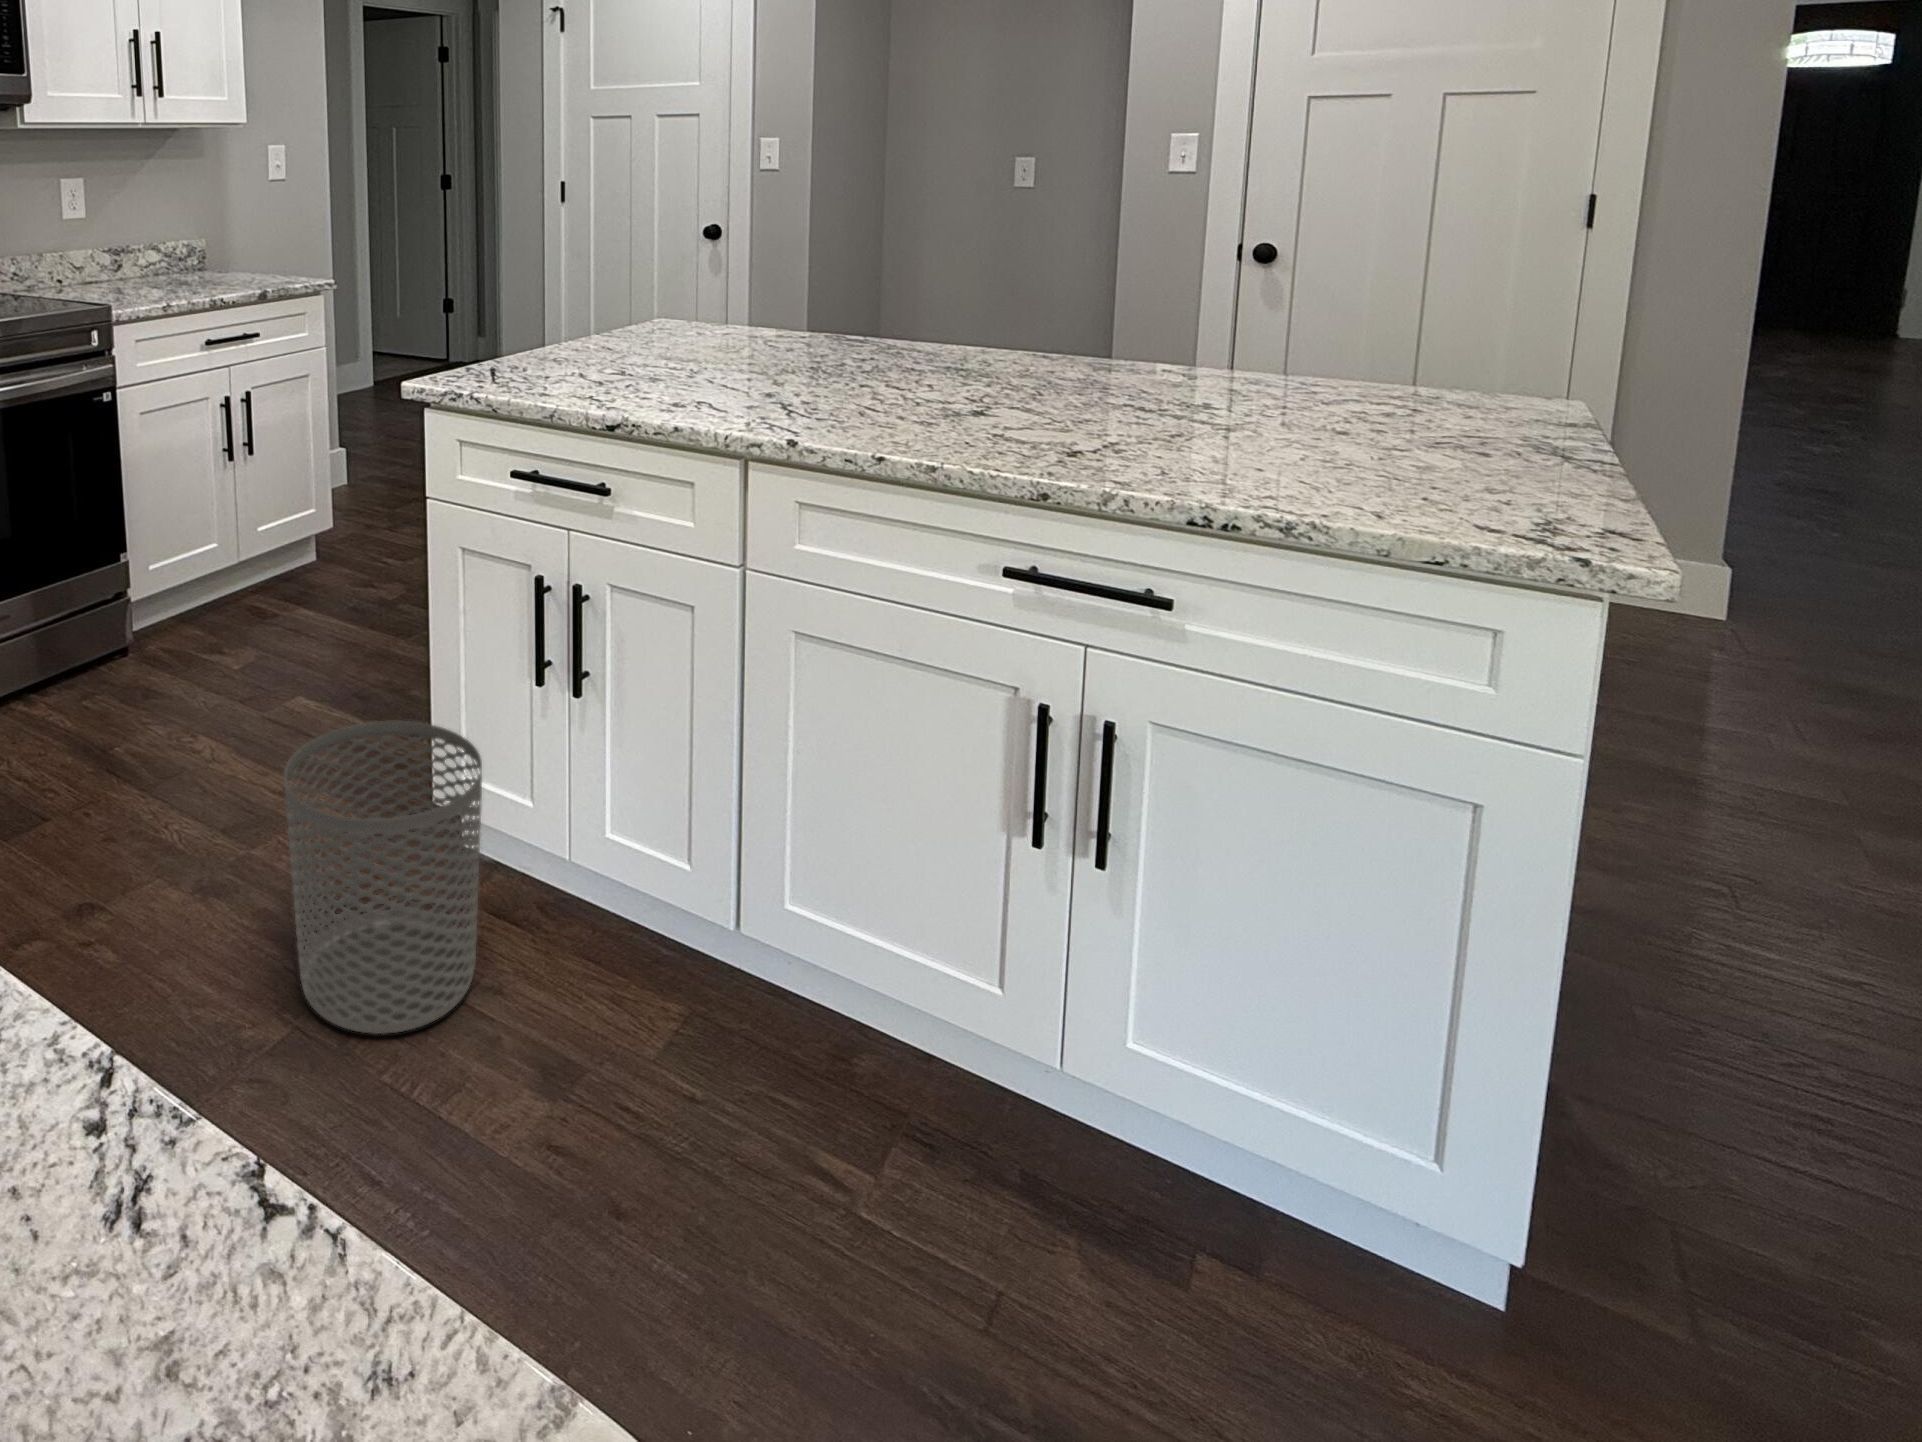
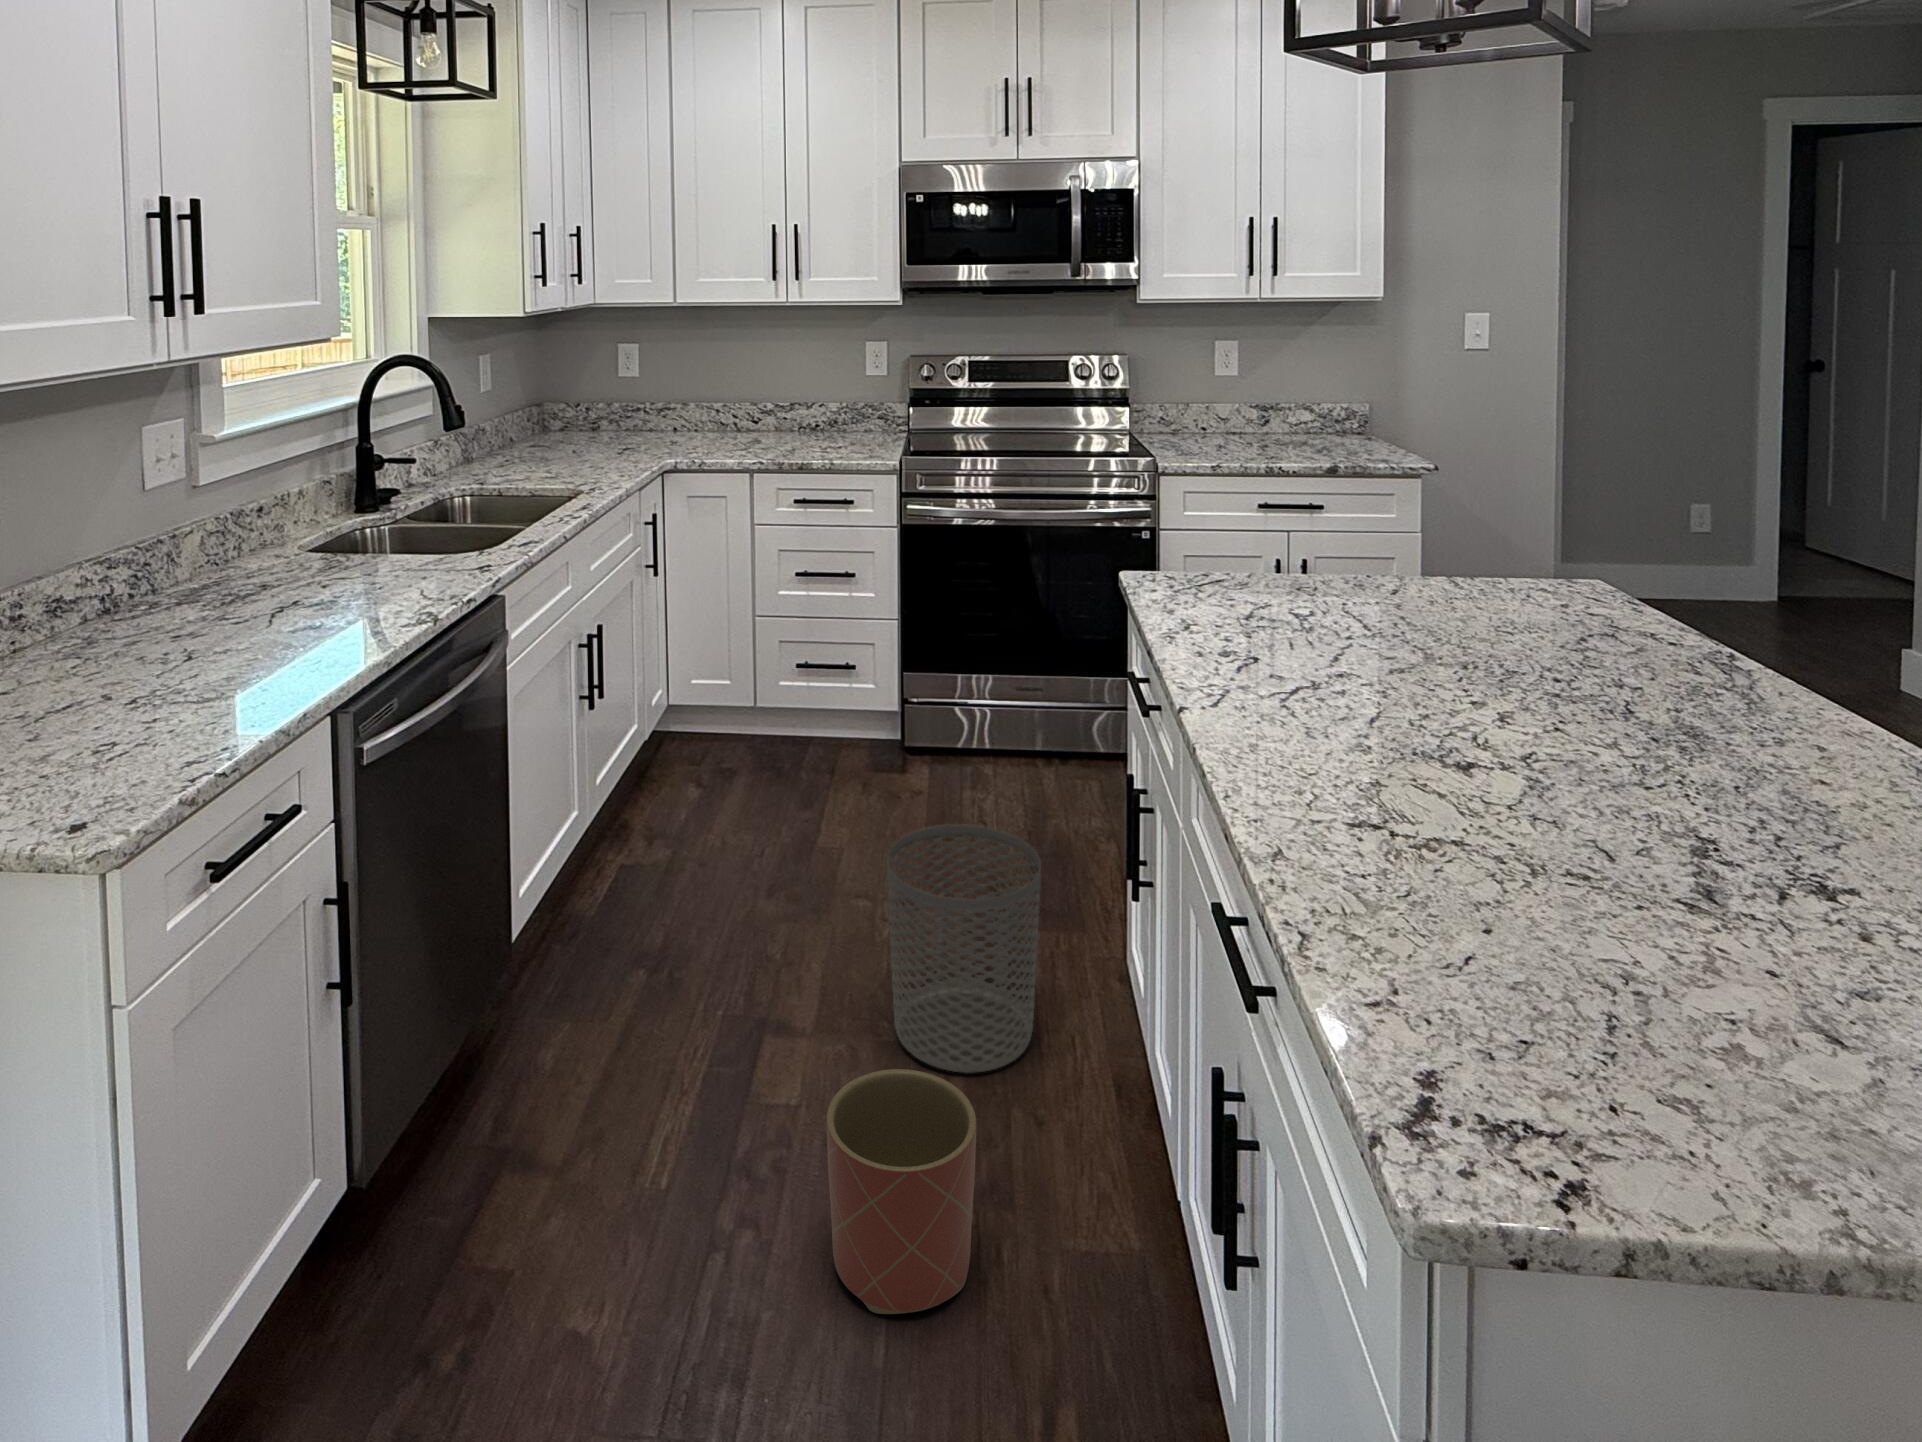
planter: none [601,966,792,1267] -> present [826,1069,976,1314]

